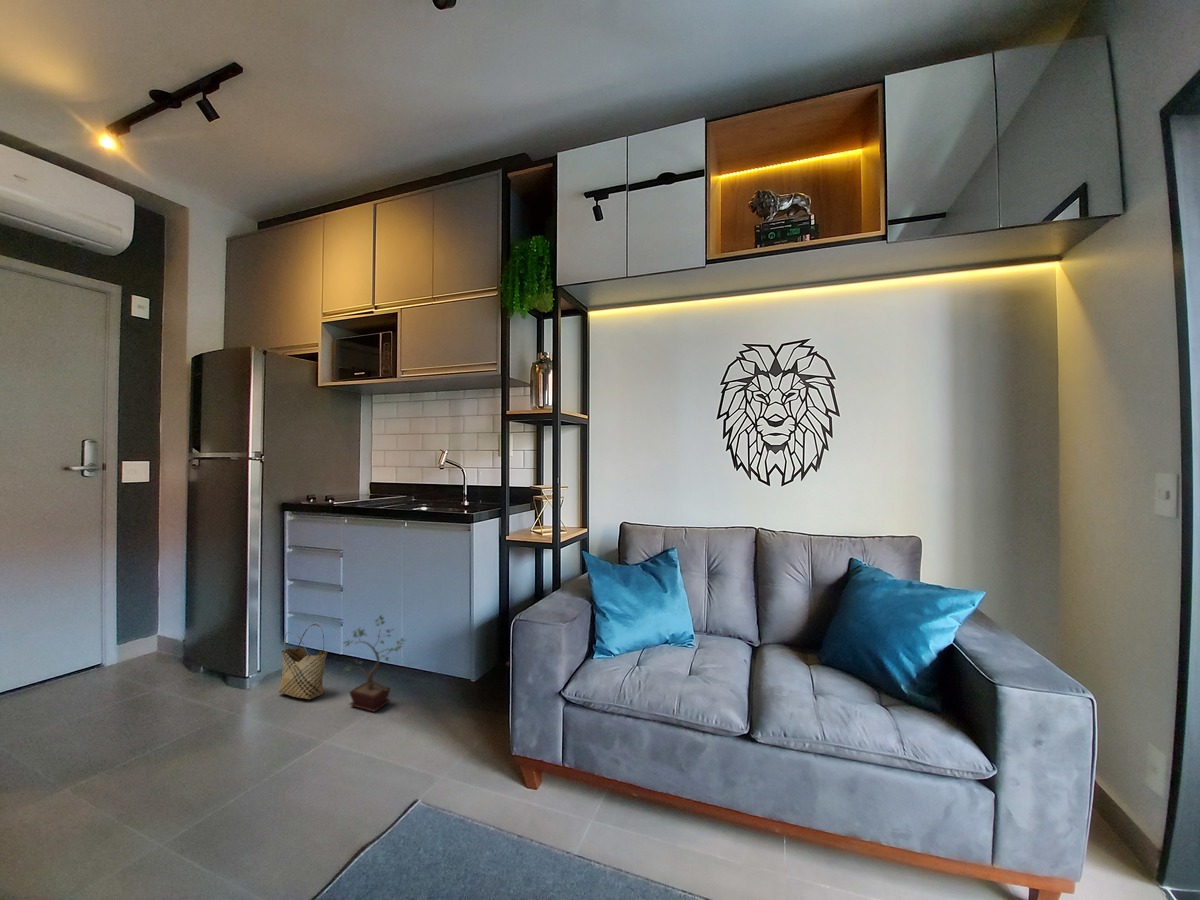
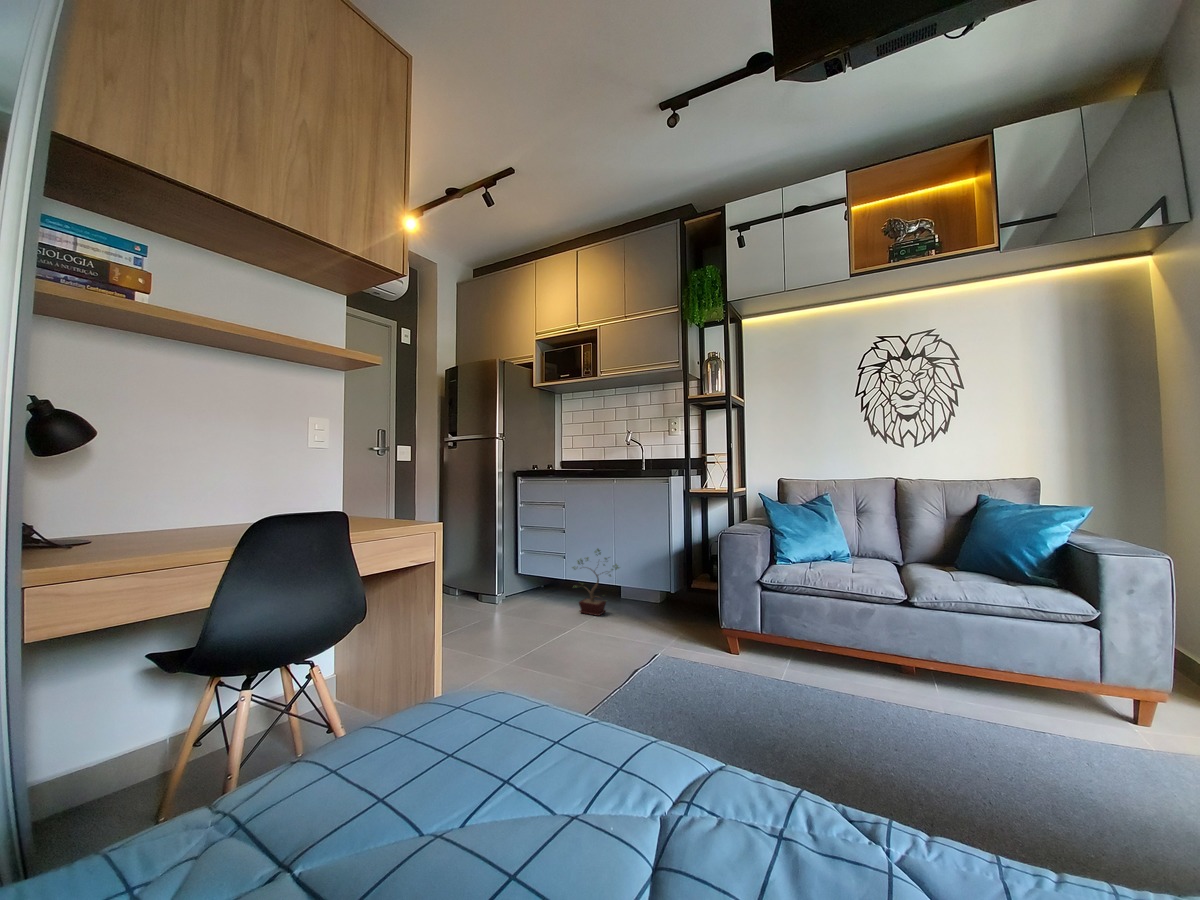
woven basket: present [278,624,327,699] -> none [524,558,557,608]

